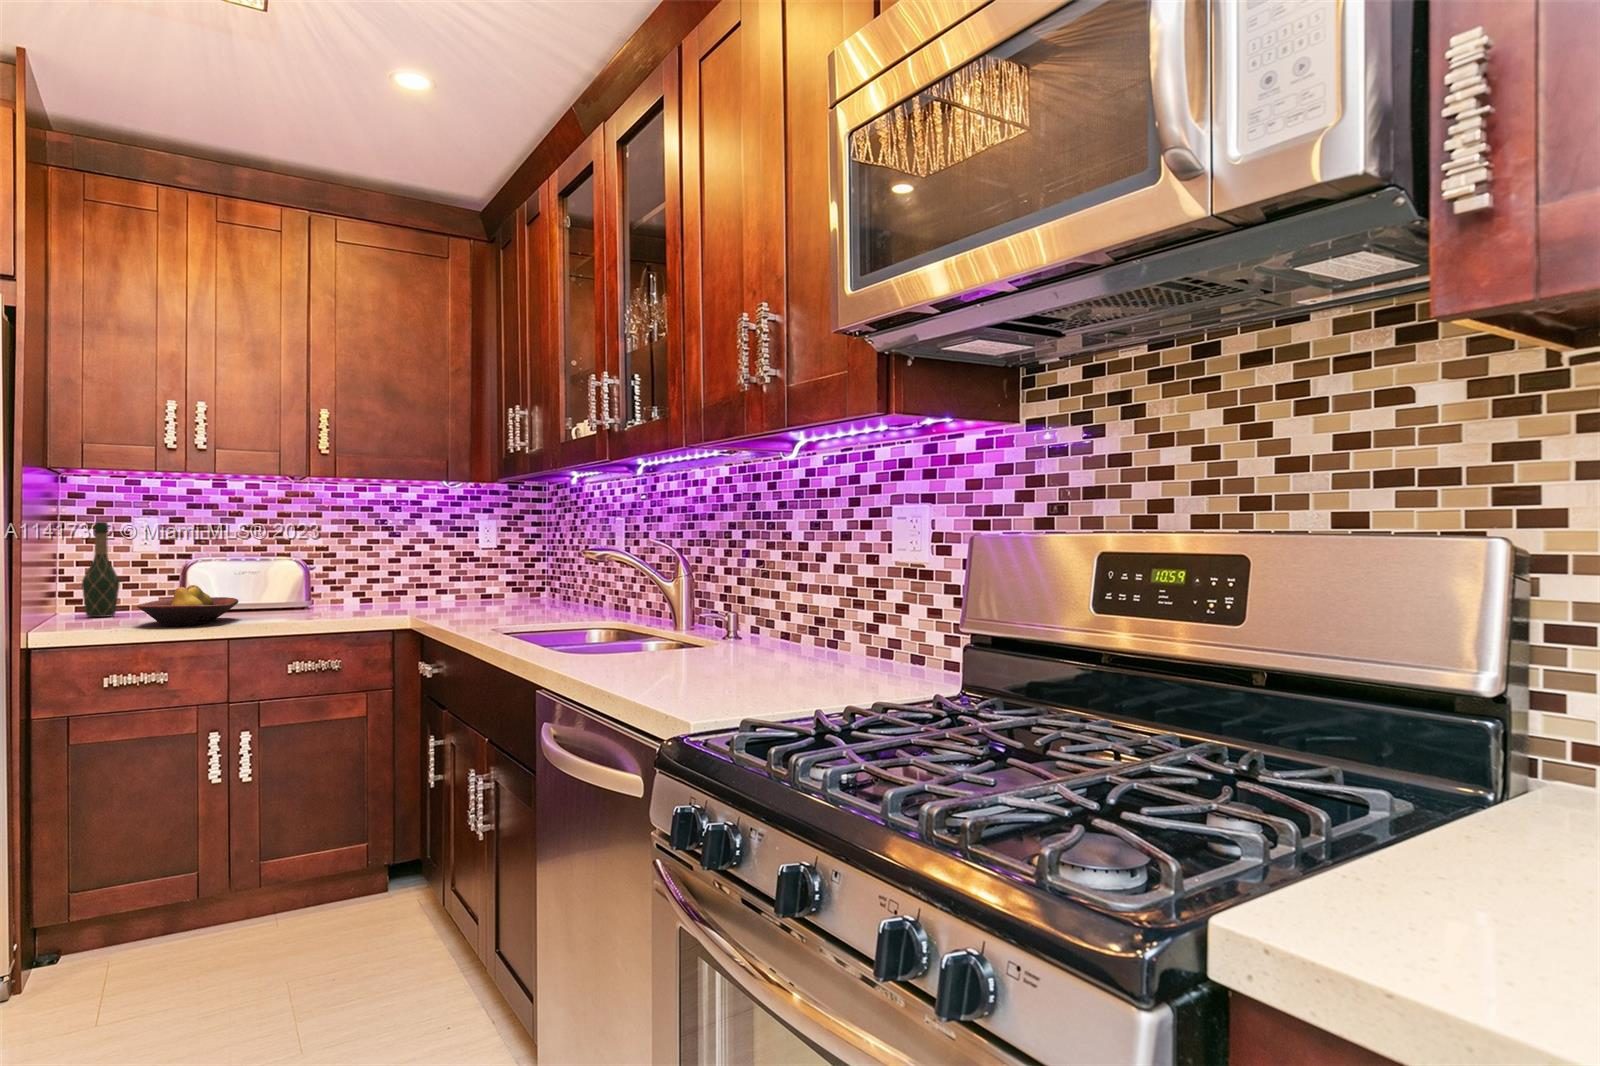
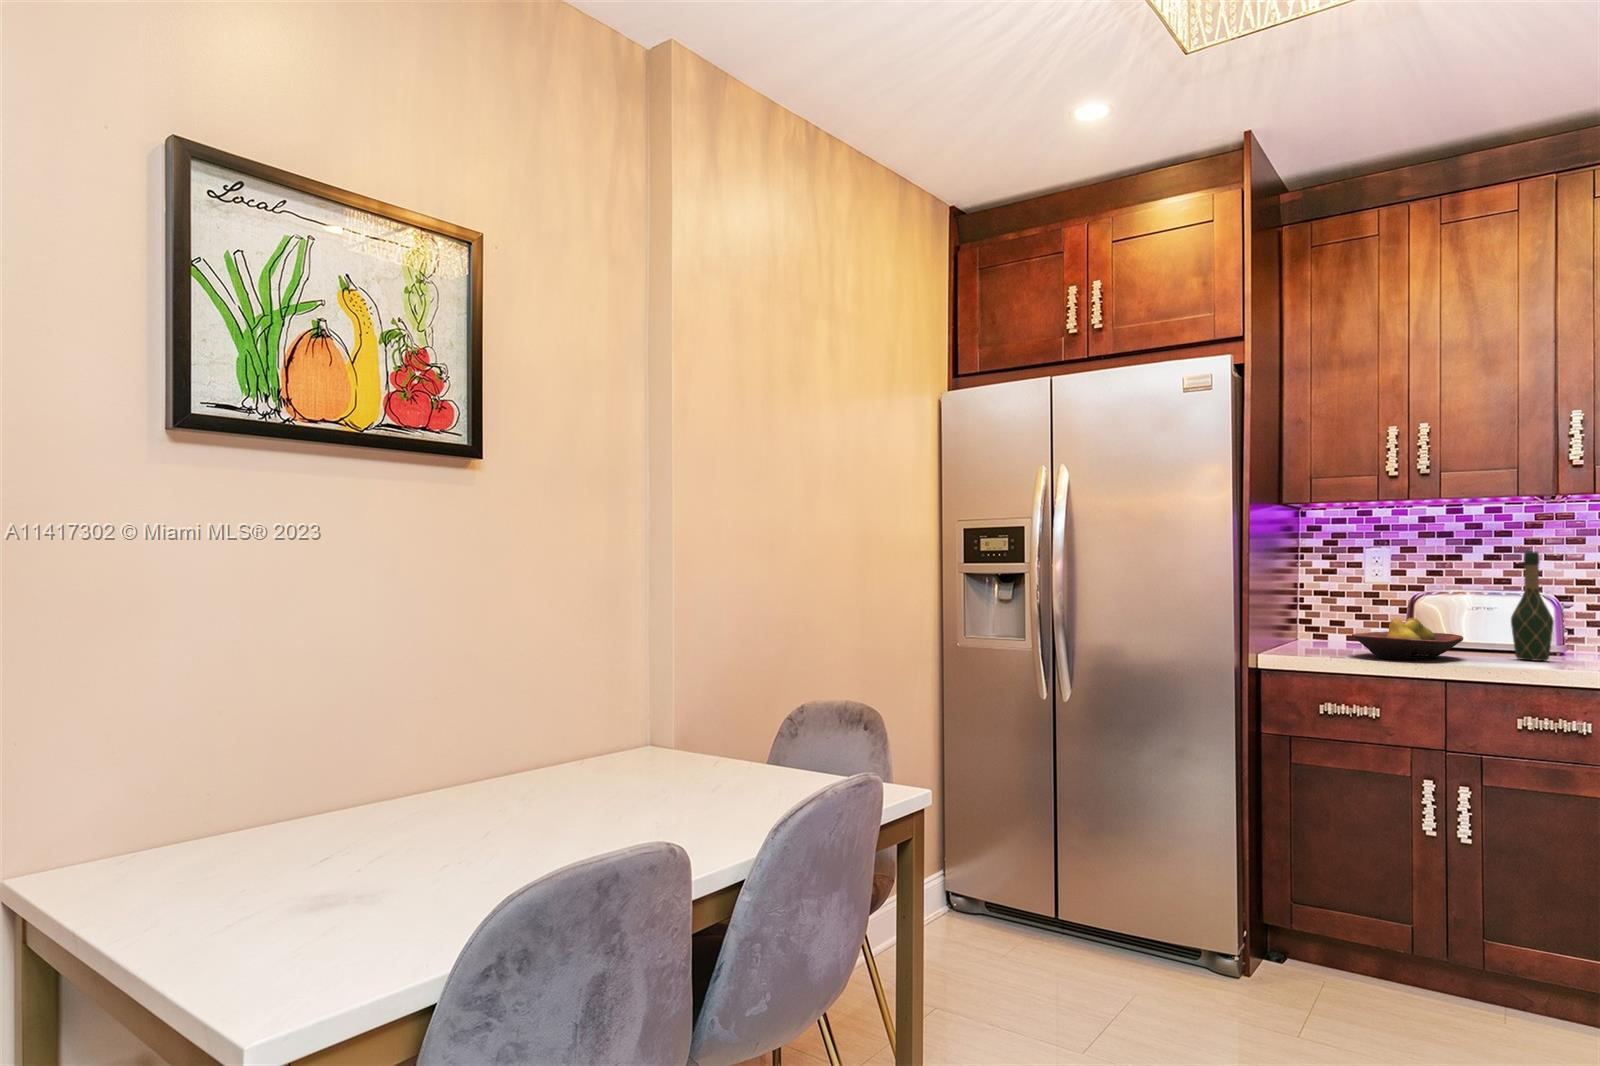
wine bottle: present [82,522,120,617] -> present [1511,552,1554,661]

